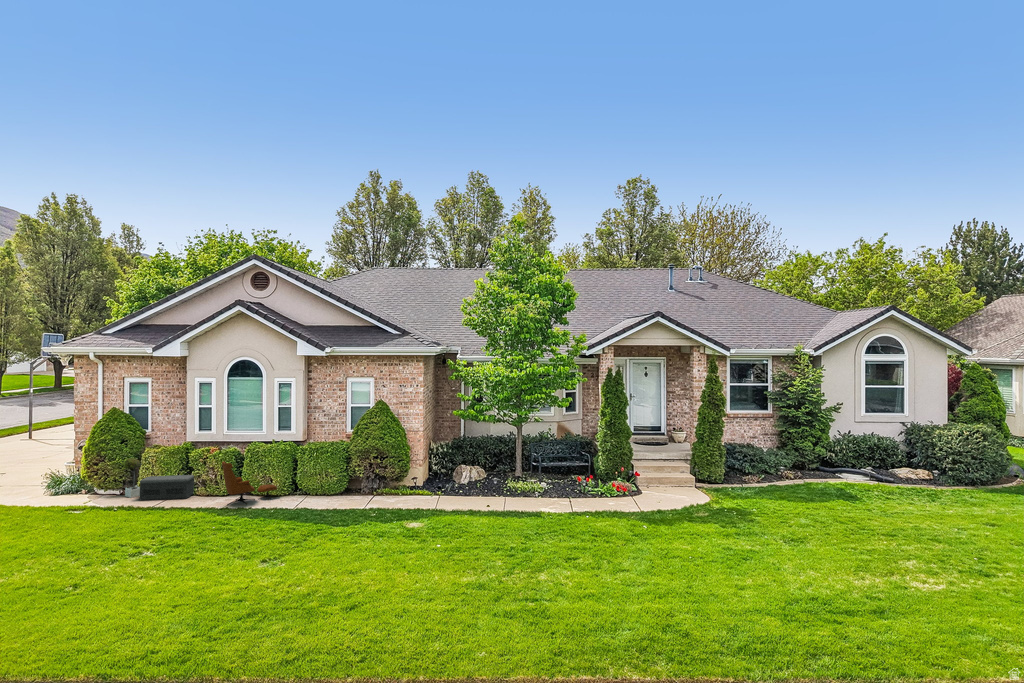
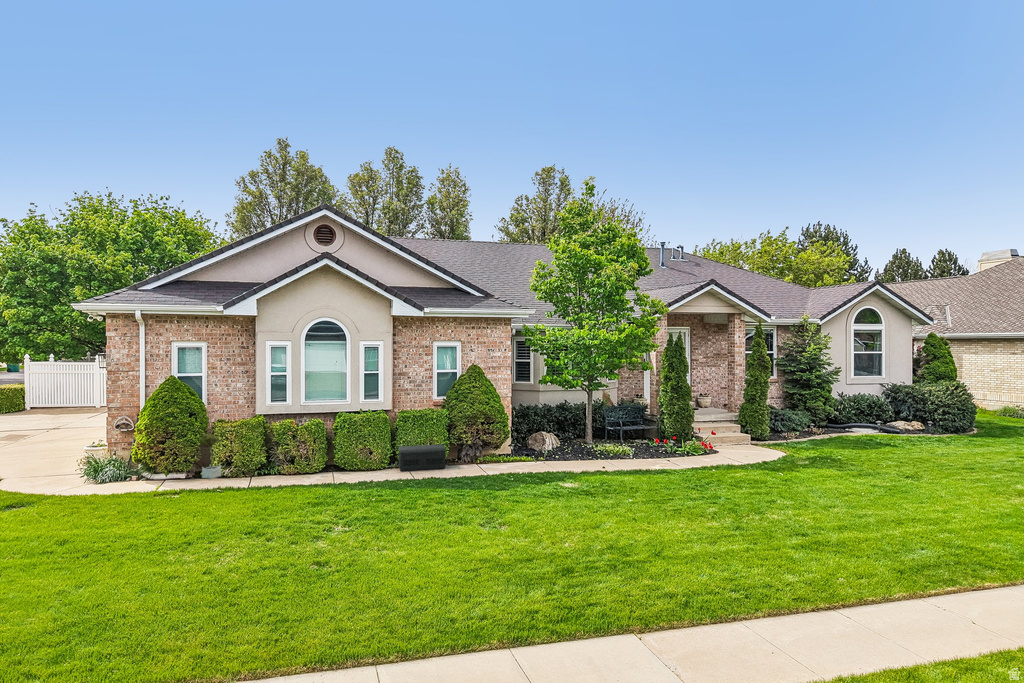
lounge chair: present [222,461,277,505] -> none [335,432,384,480]
storage bench: present [139,475,194,501] -> present [399,444,446,471]

